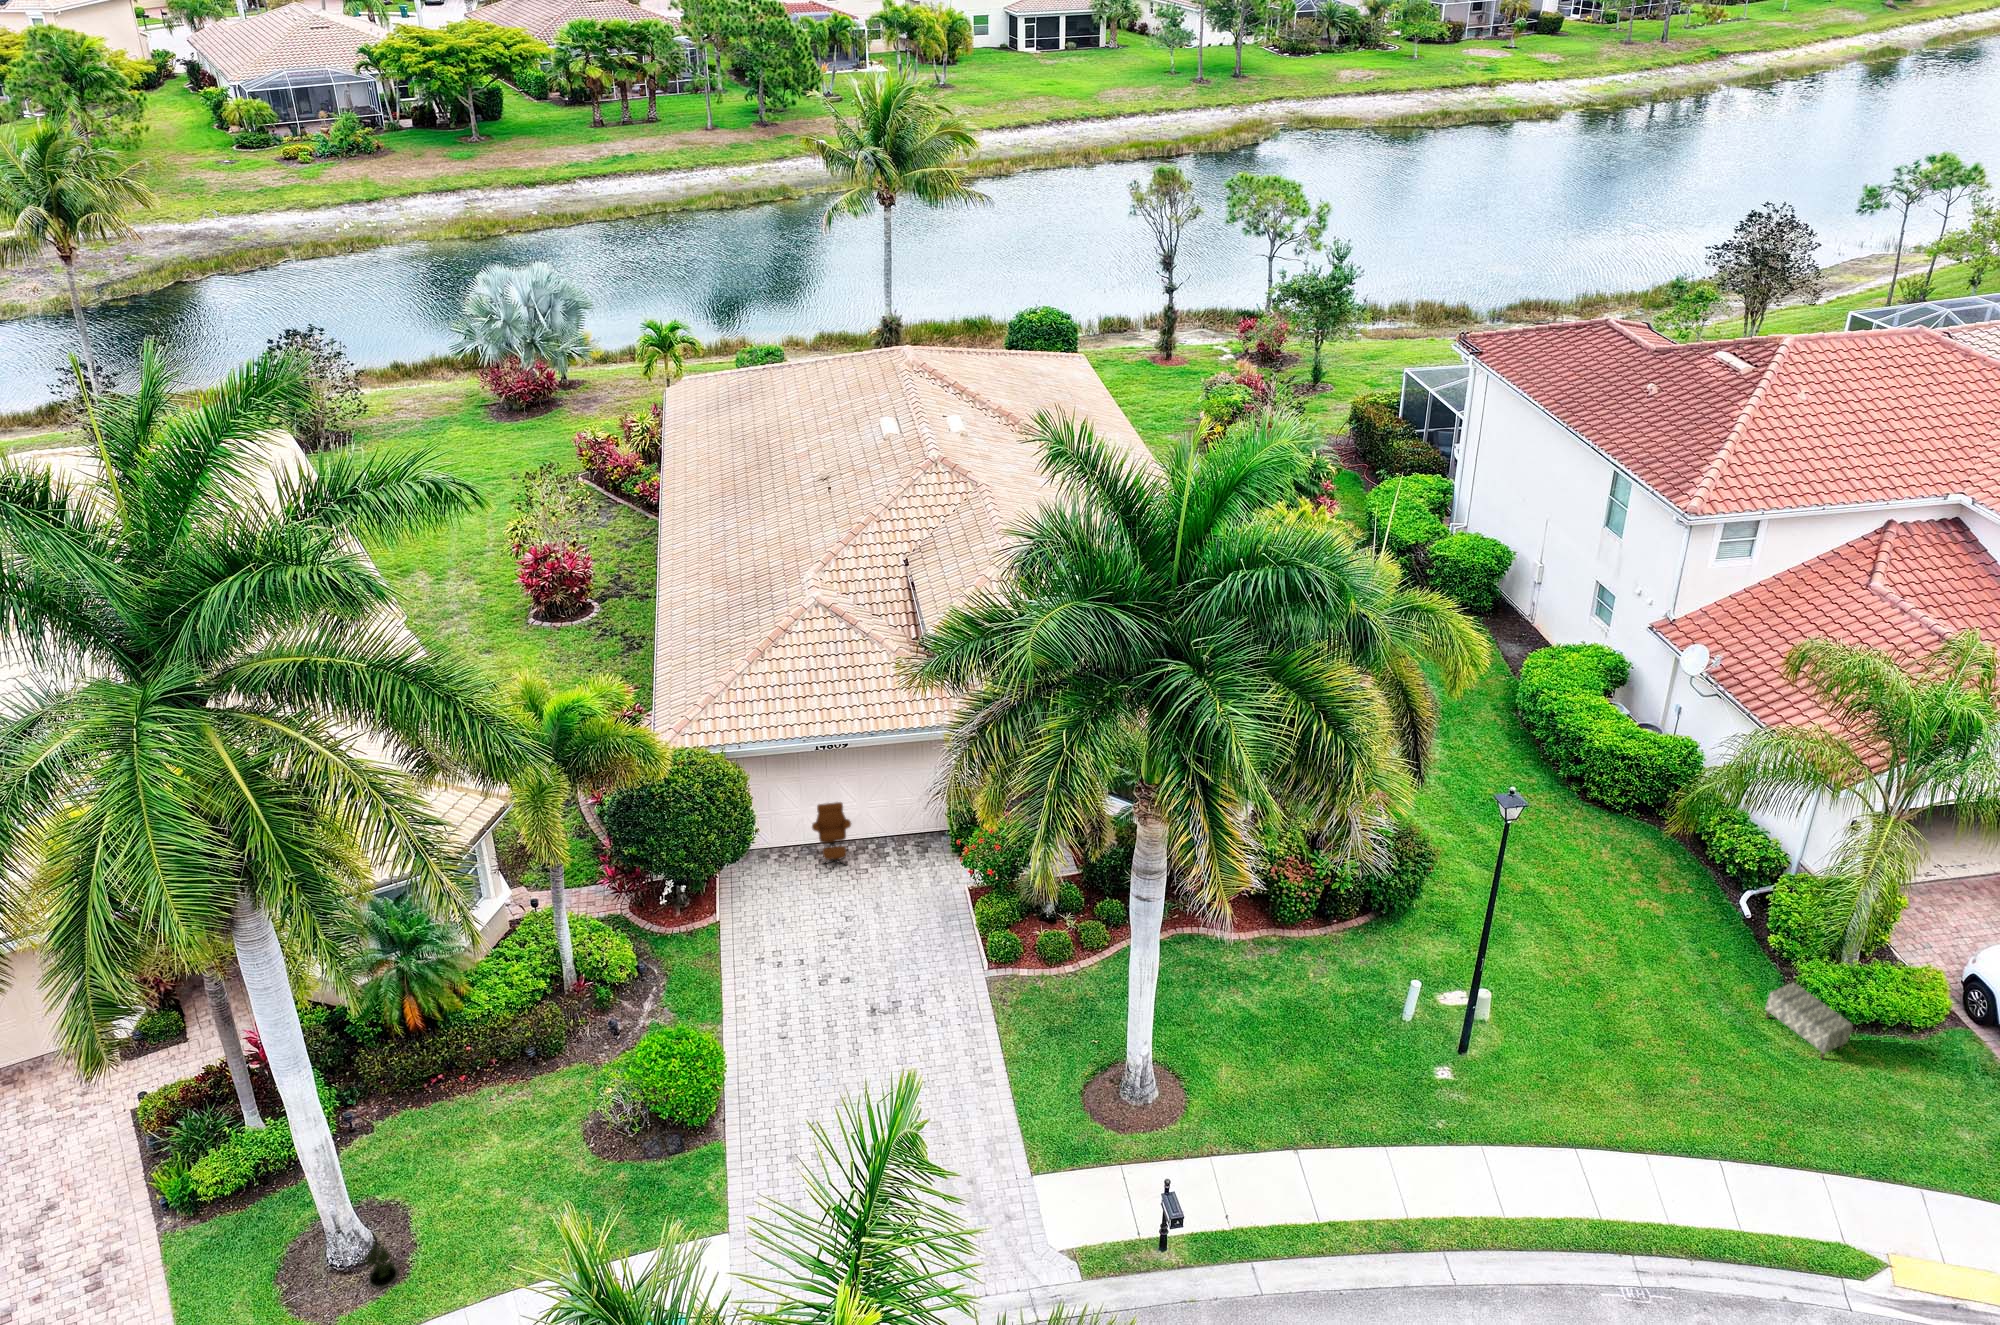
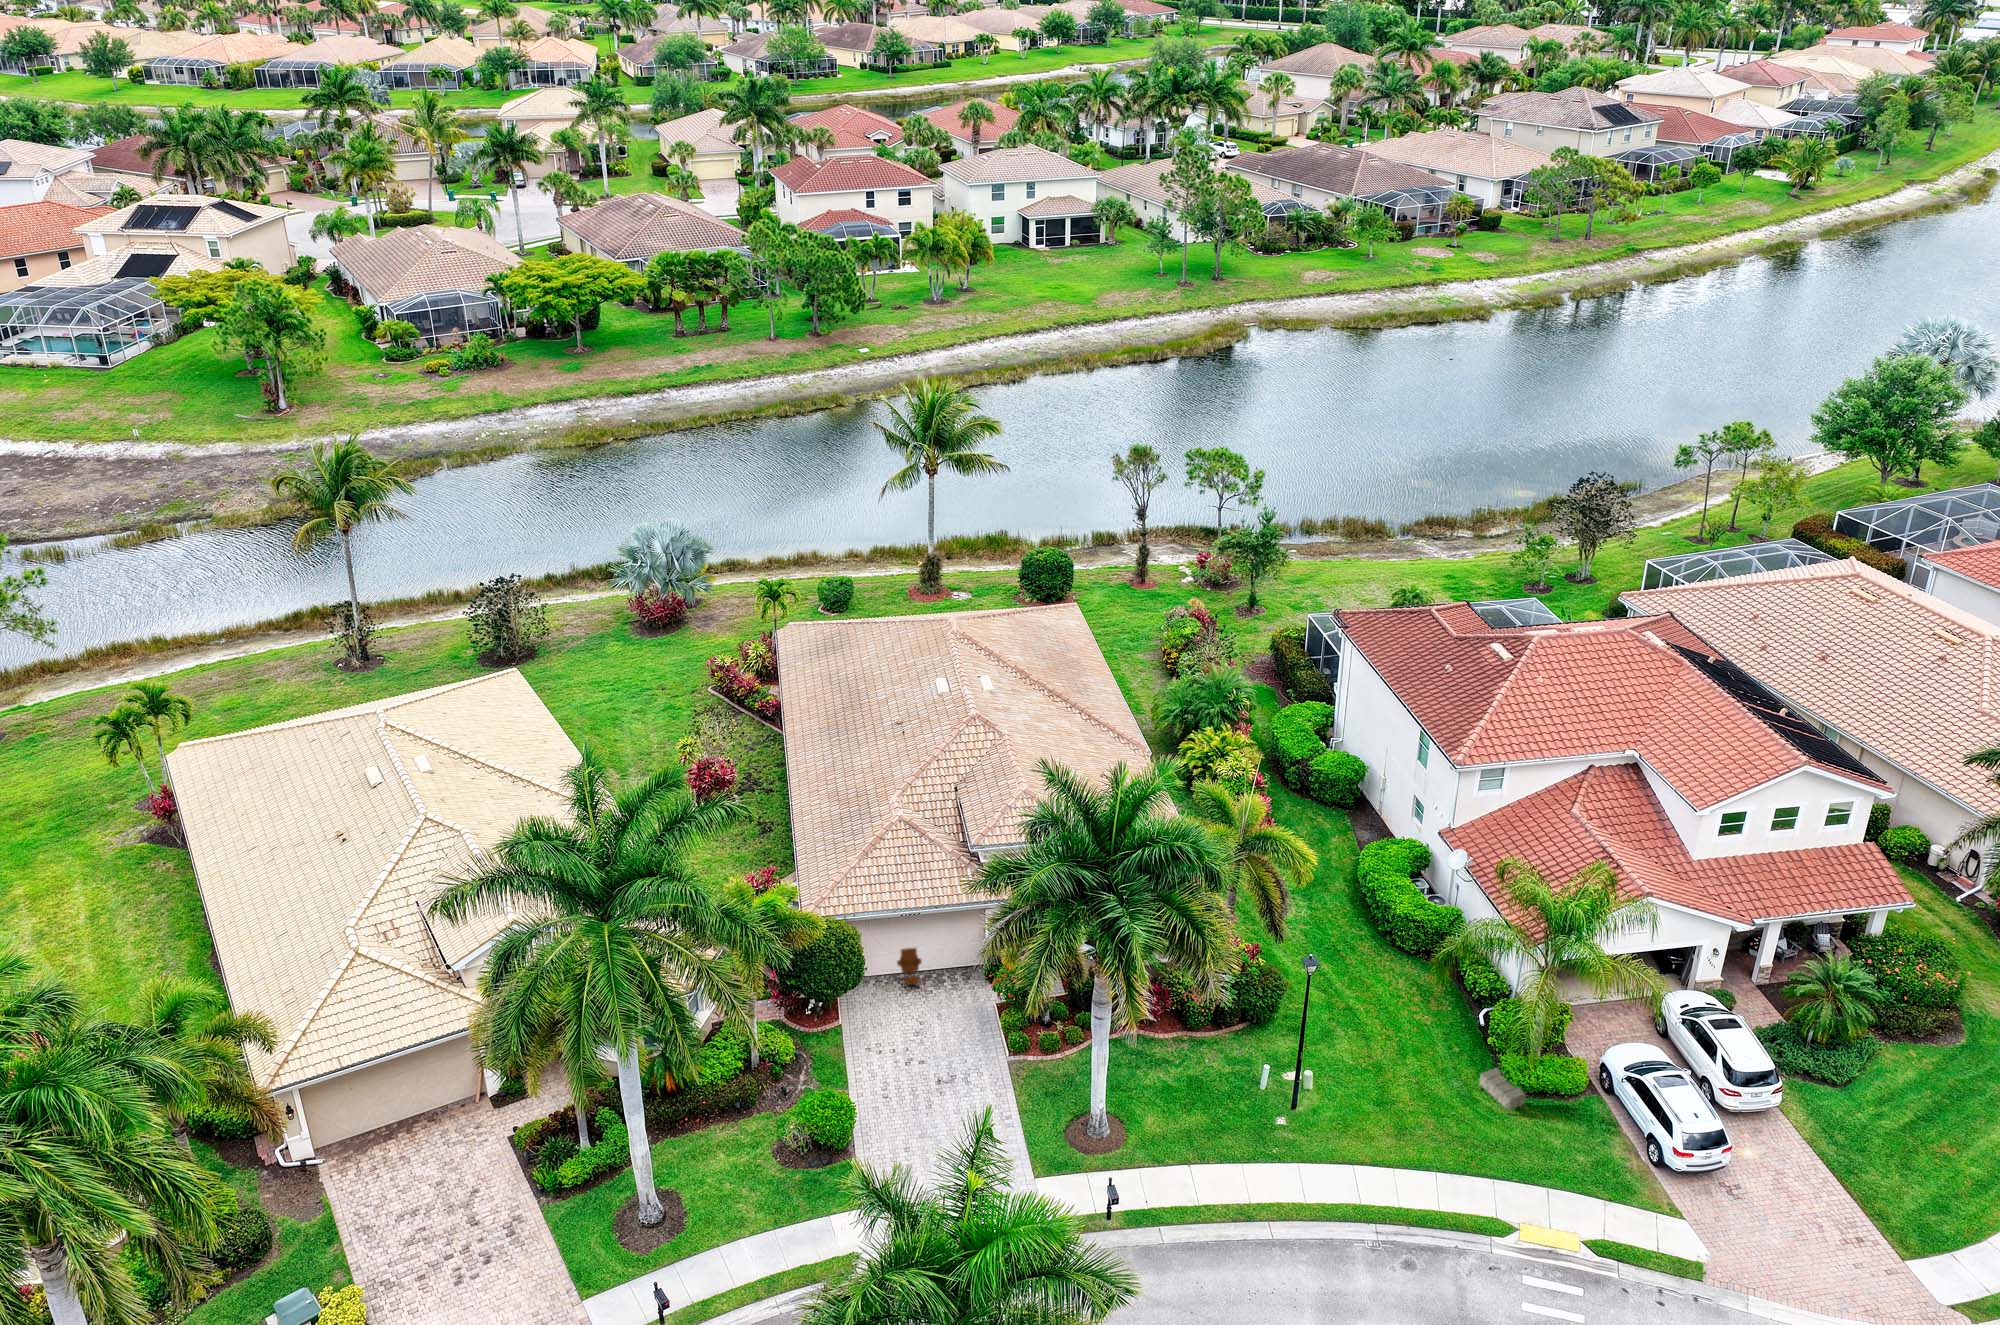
potted tree: present [364,1242,398,1288] -> none [661,1210,680,1237]

